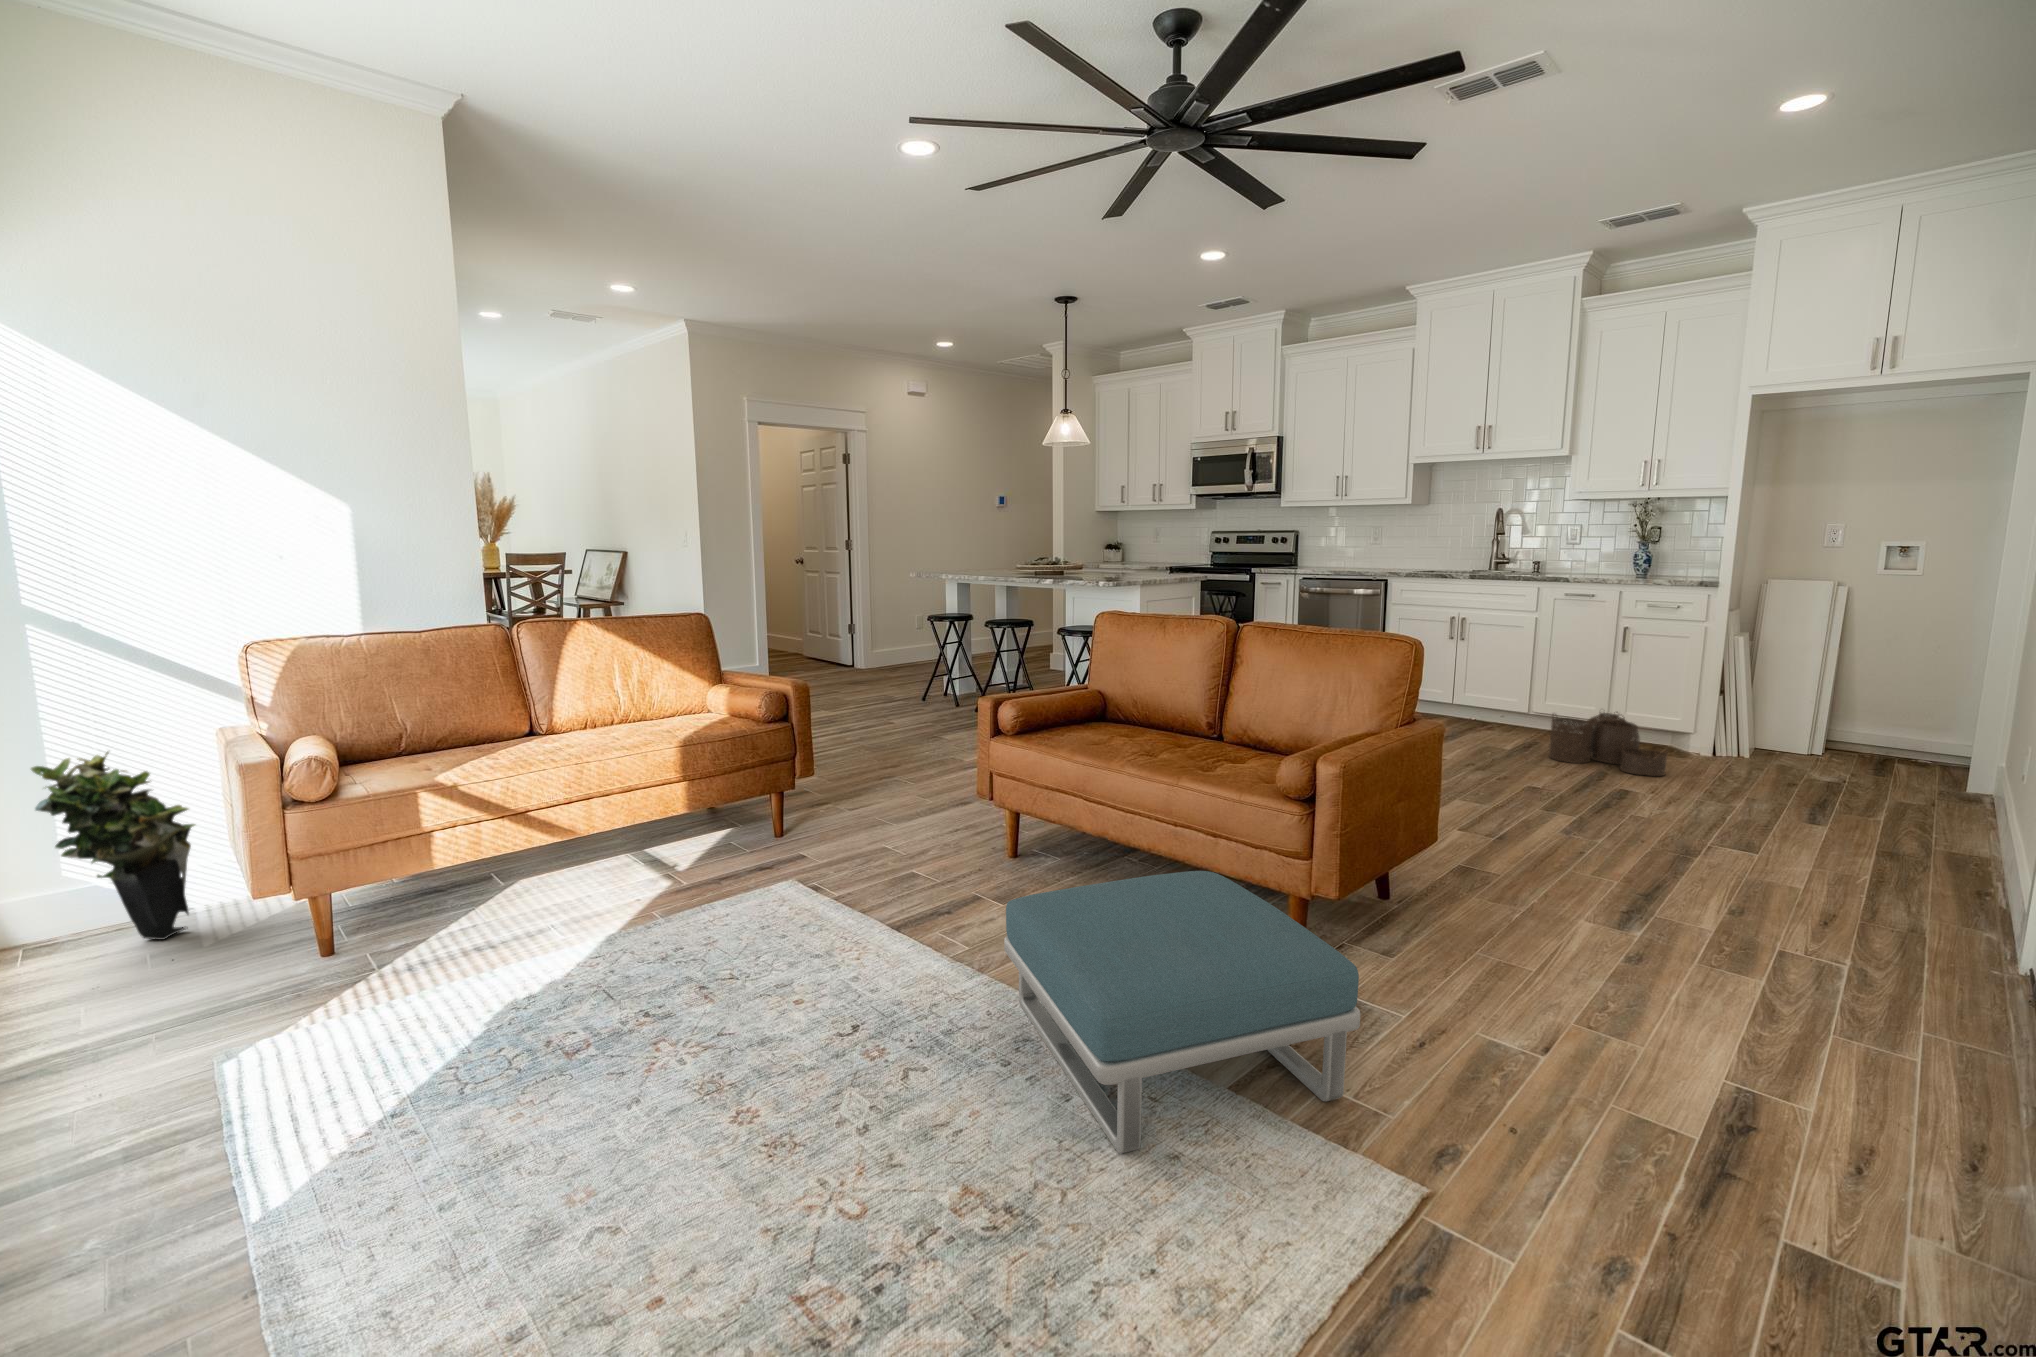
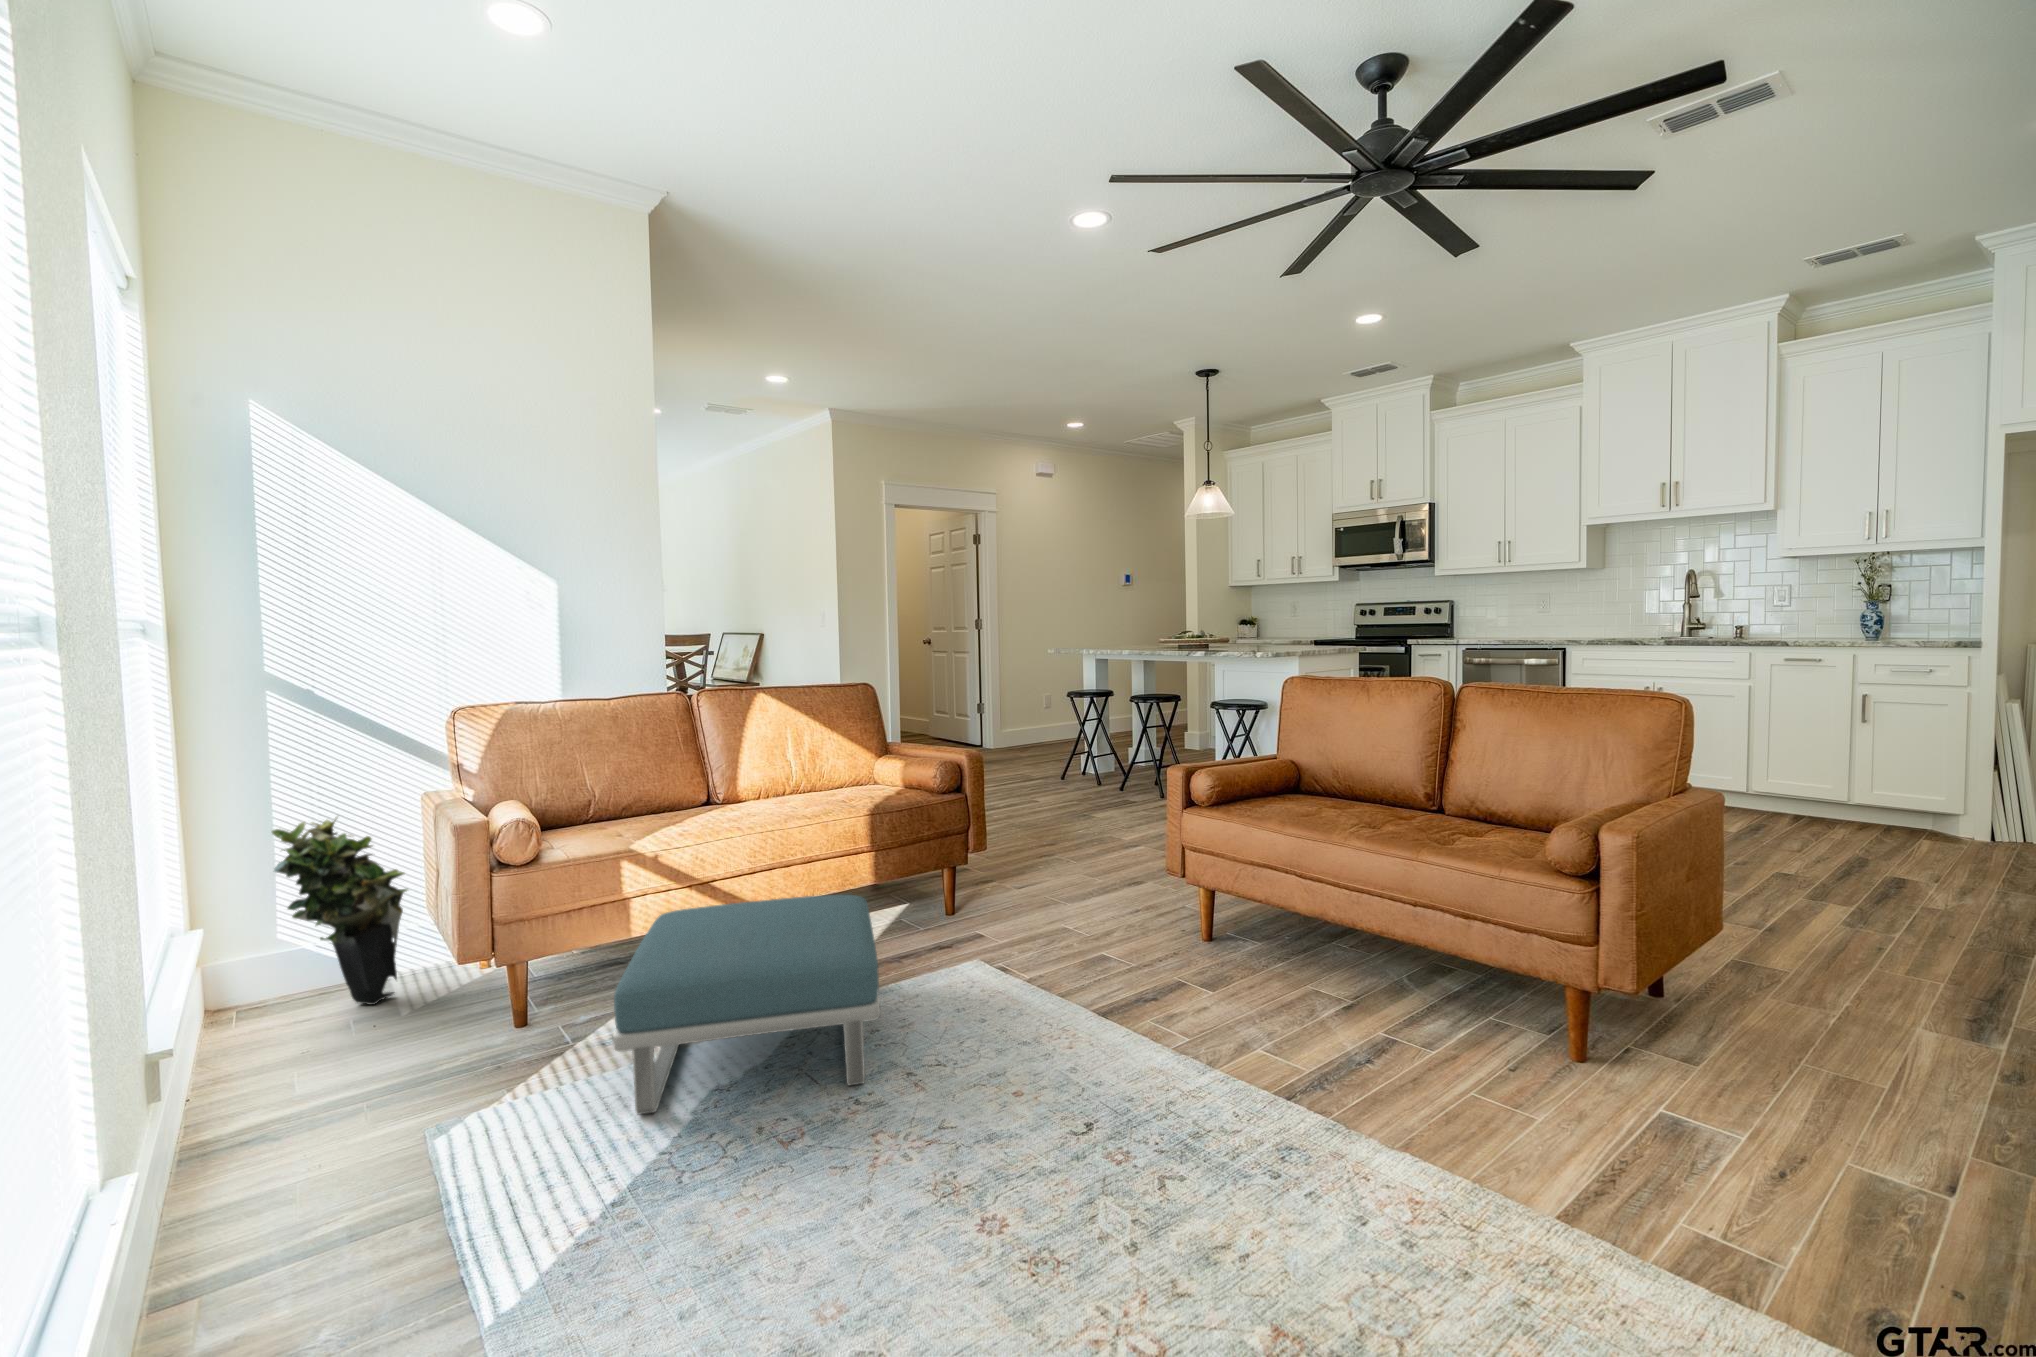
woven basket: present [1549,712,1667,776] -> none [1787,784,1946,861]
footstool: present [1004,871,1360,1153] -> present [613,895,880,1115]

